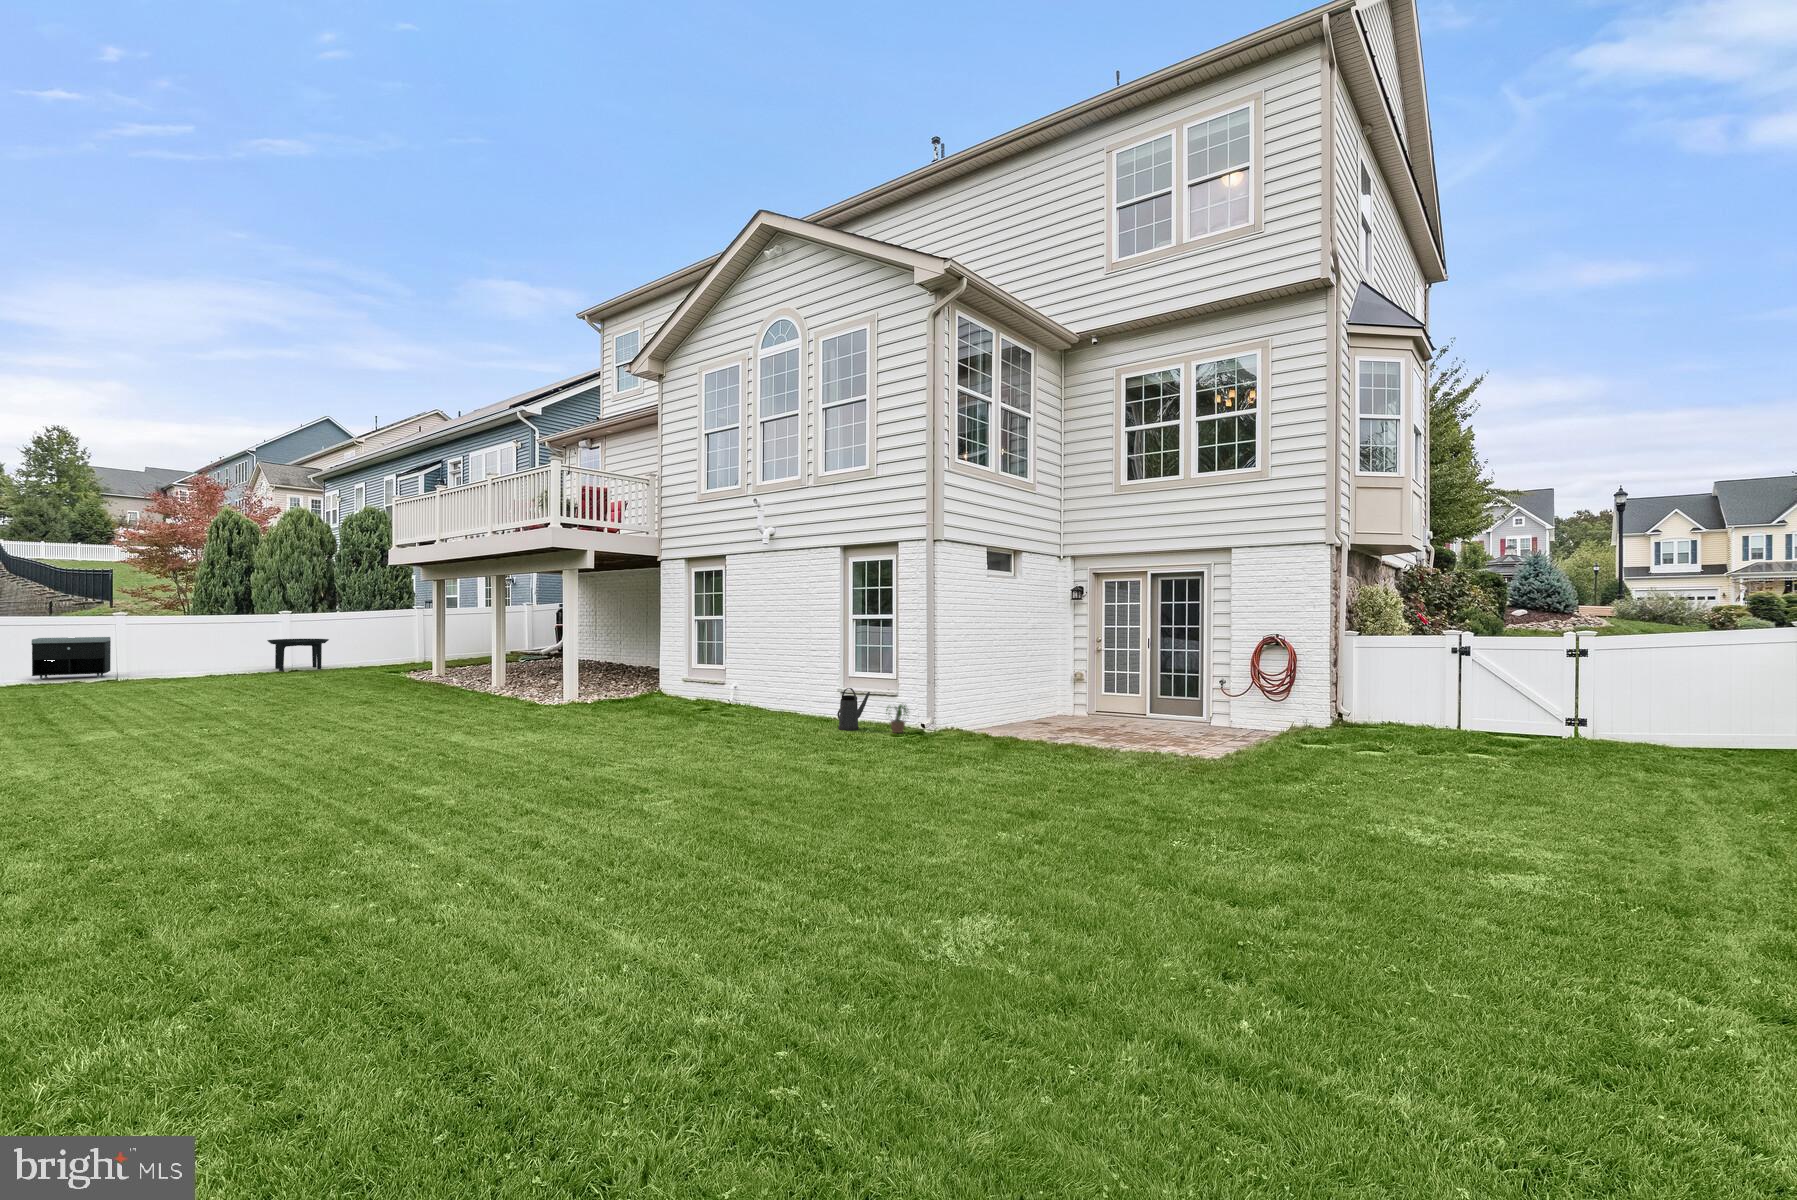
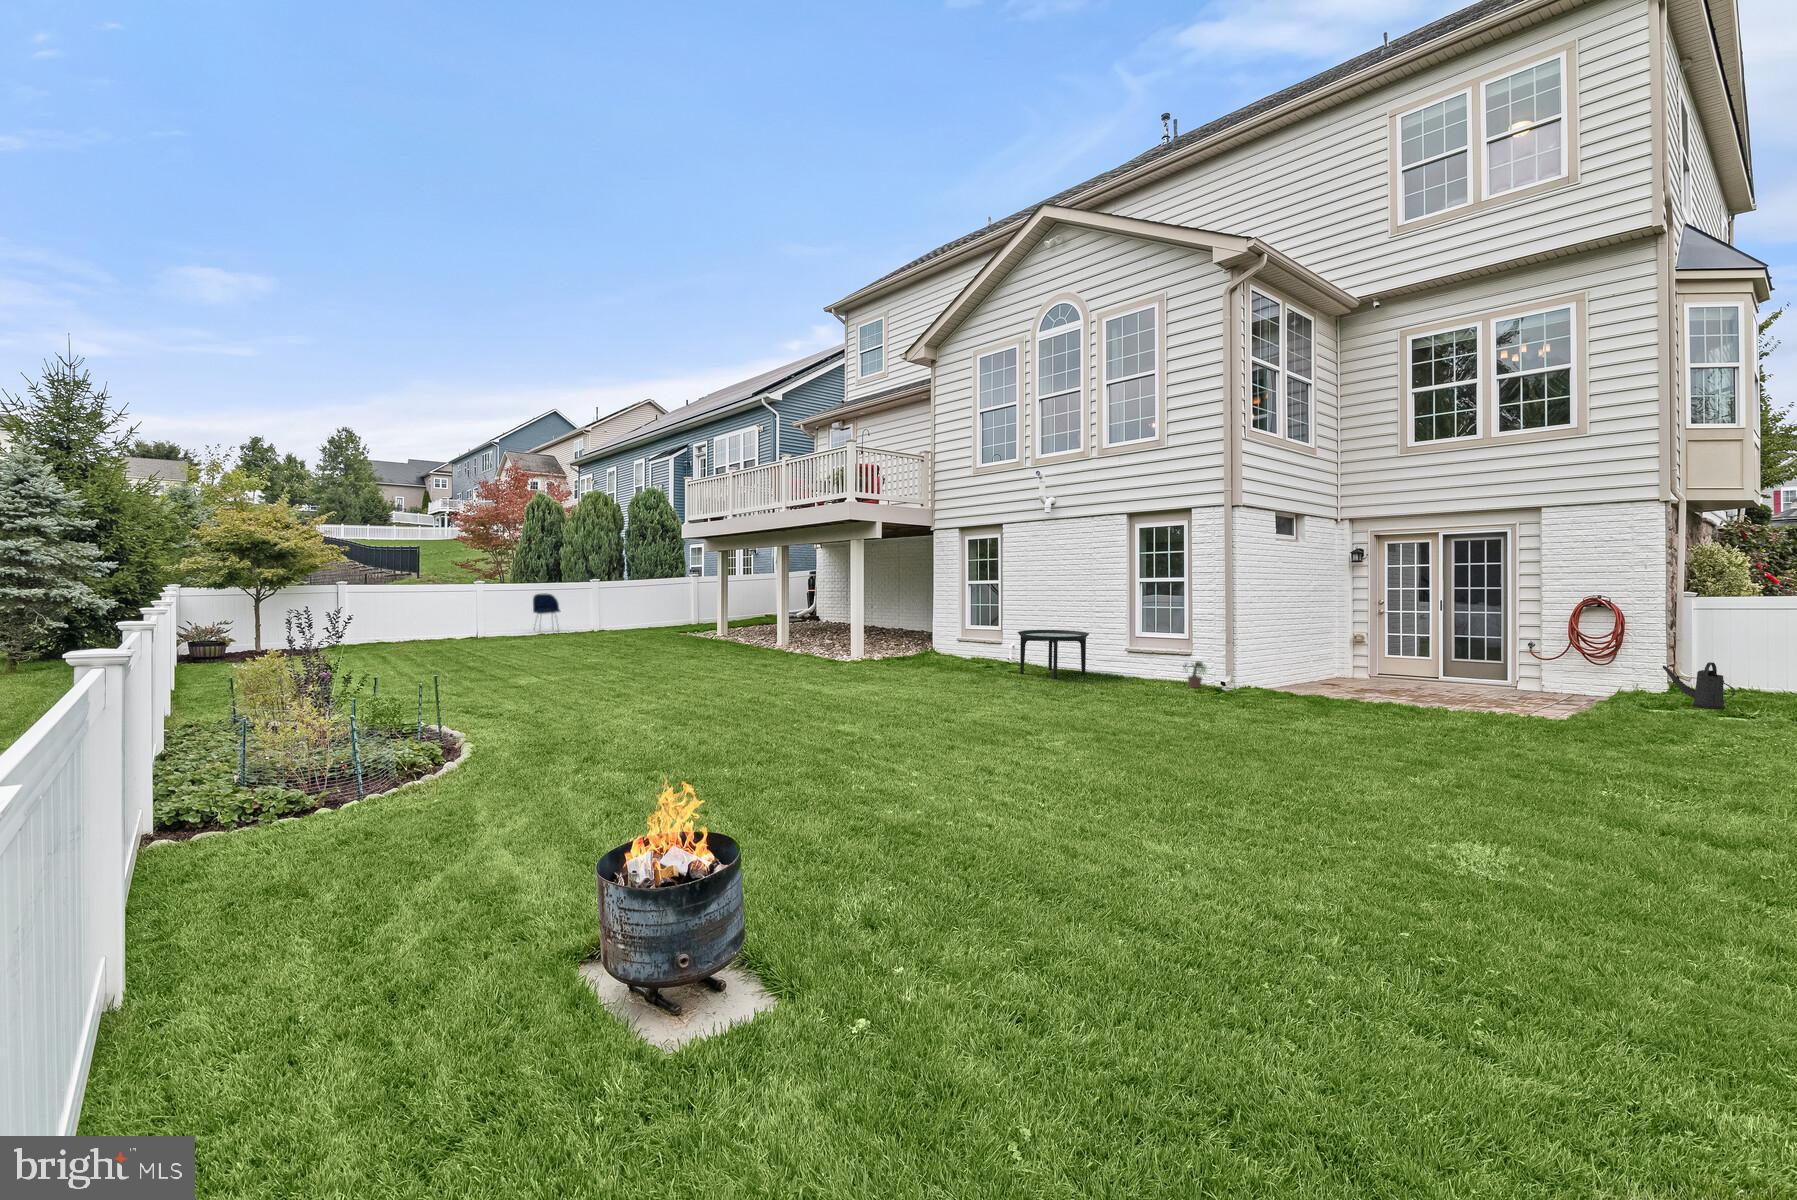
chair: none [192,627,230,674] -> present [533,593,560,627]
storage bench: present [32,637,111,680] -> none [427,602,477,637]
round table: present [267,639,329,671] -> present [1017,630,1089,679]
watering can: present [837,688,870,730] -> present [1663,662,1735,709]

